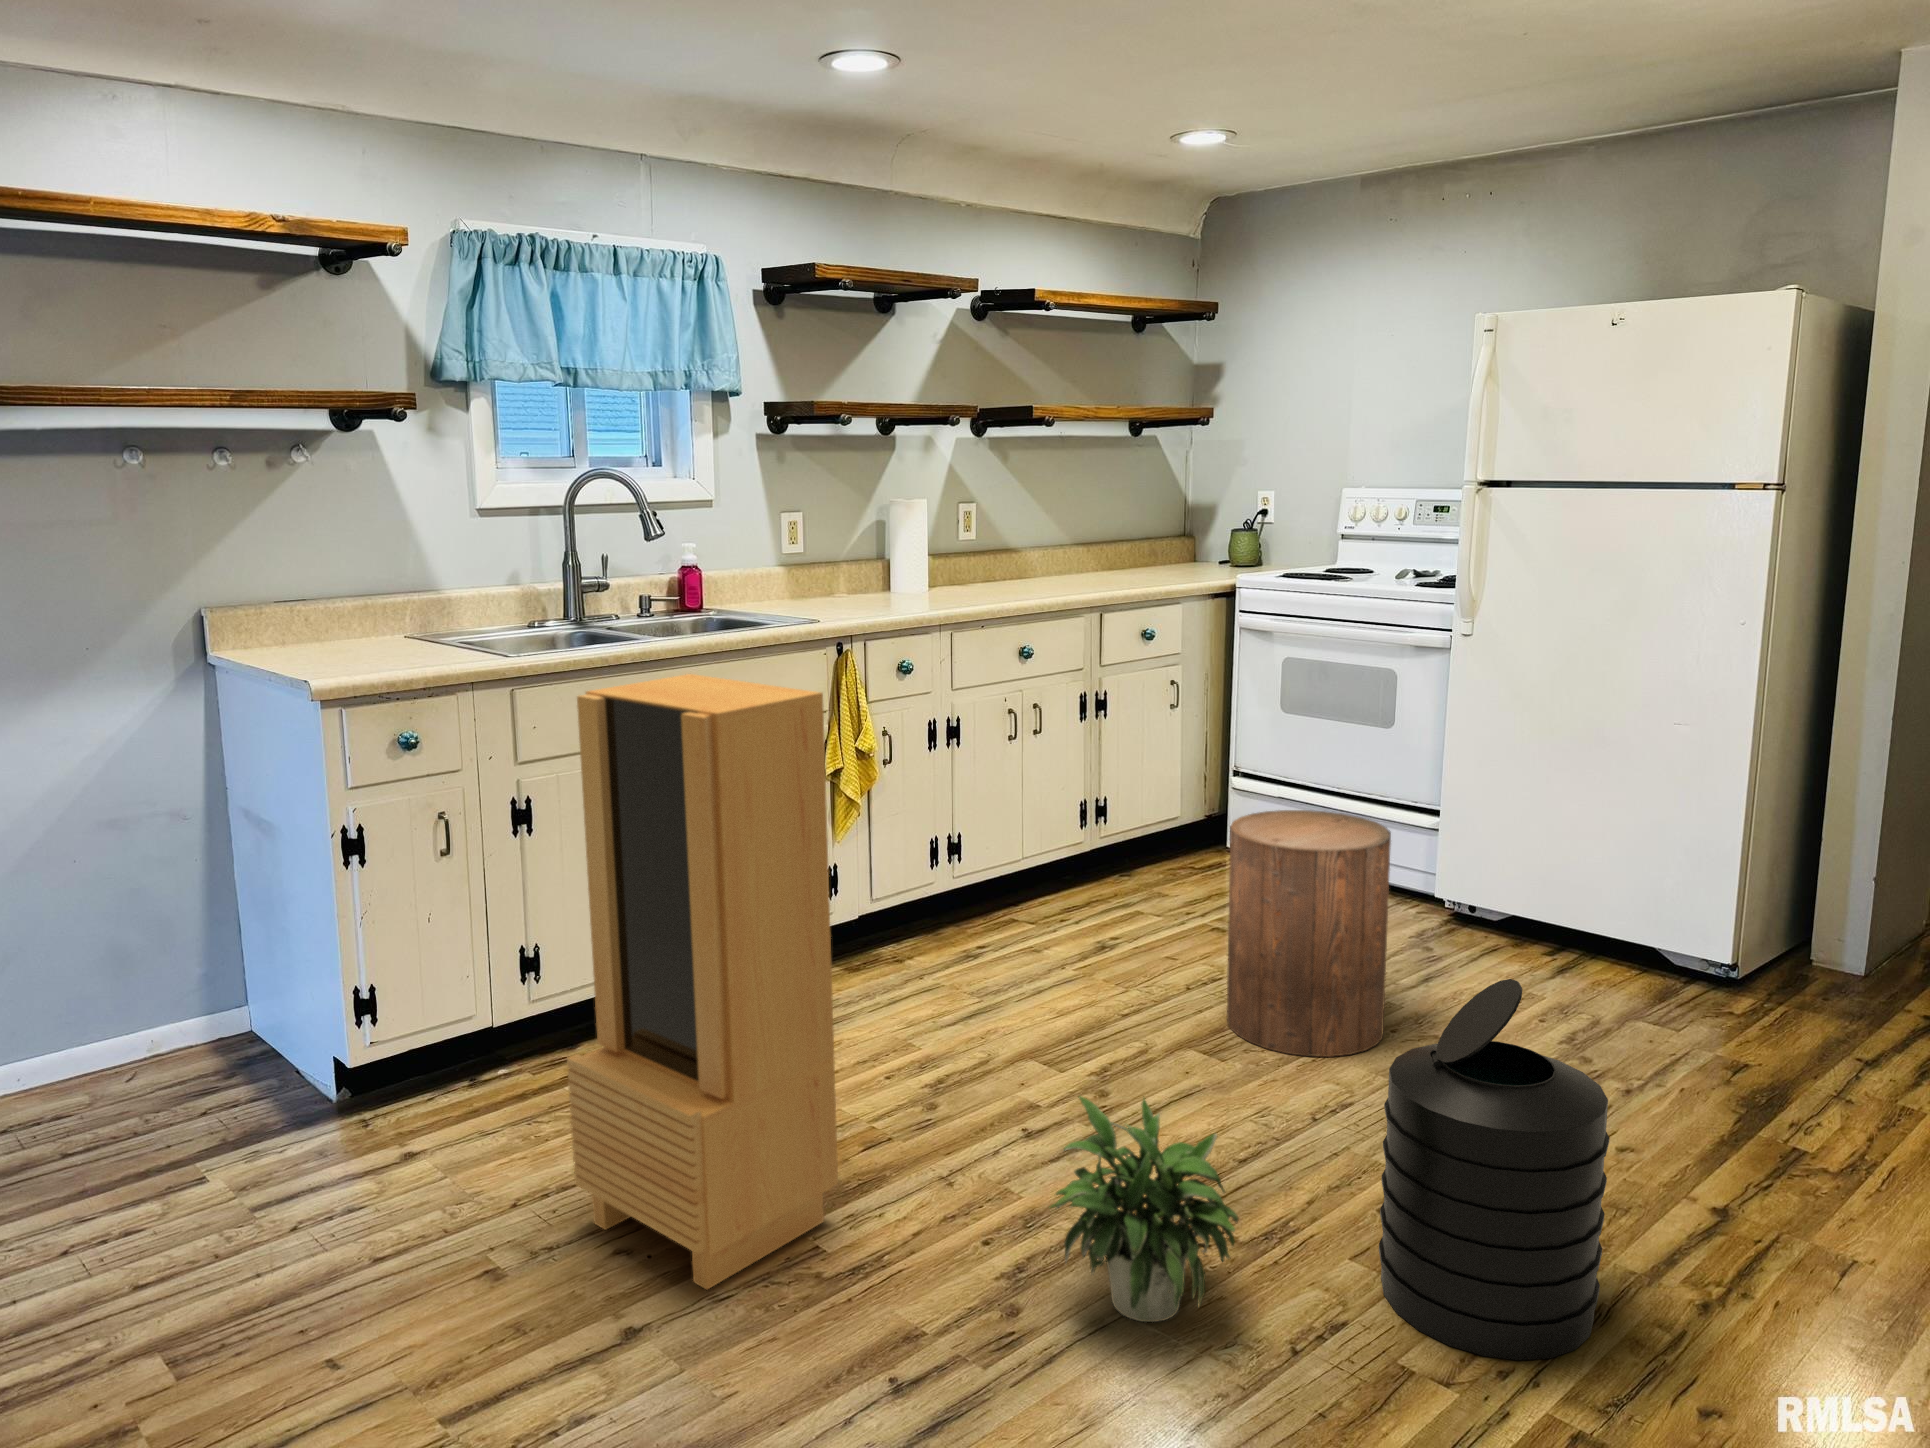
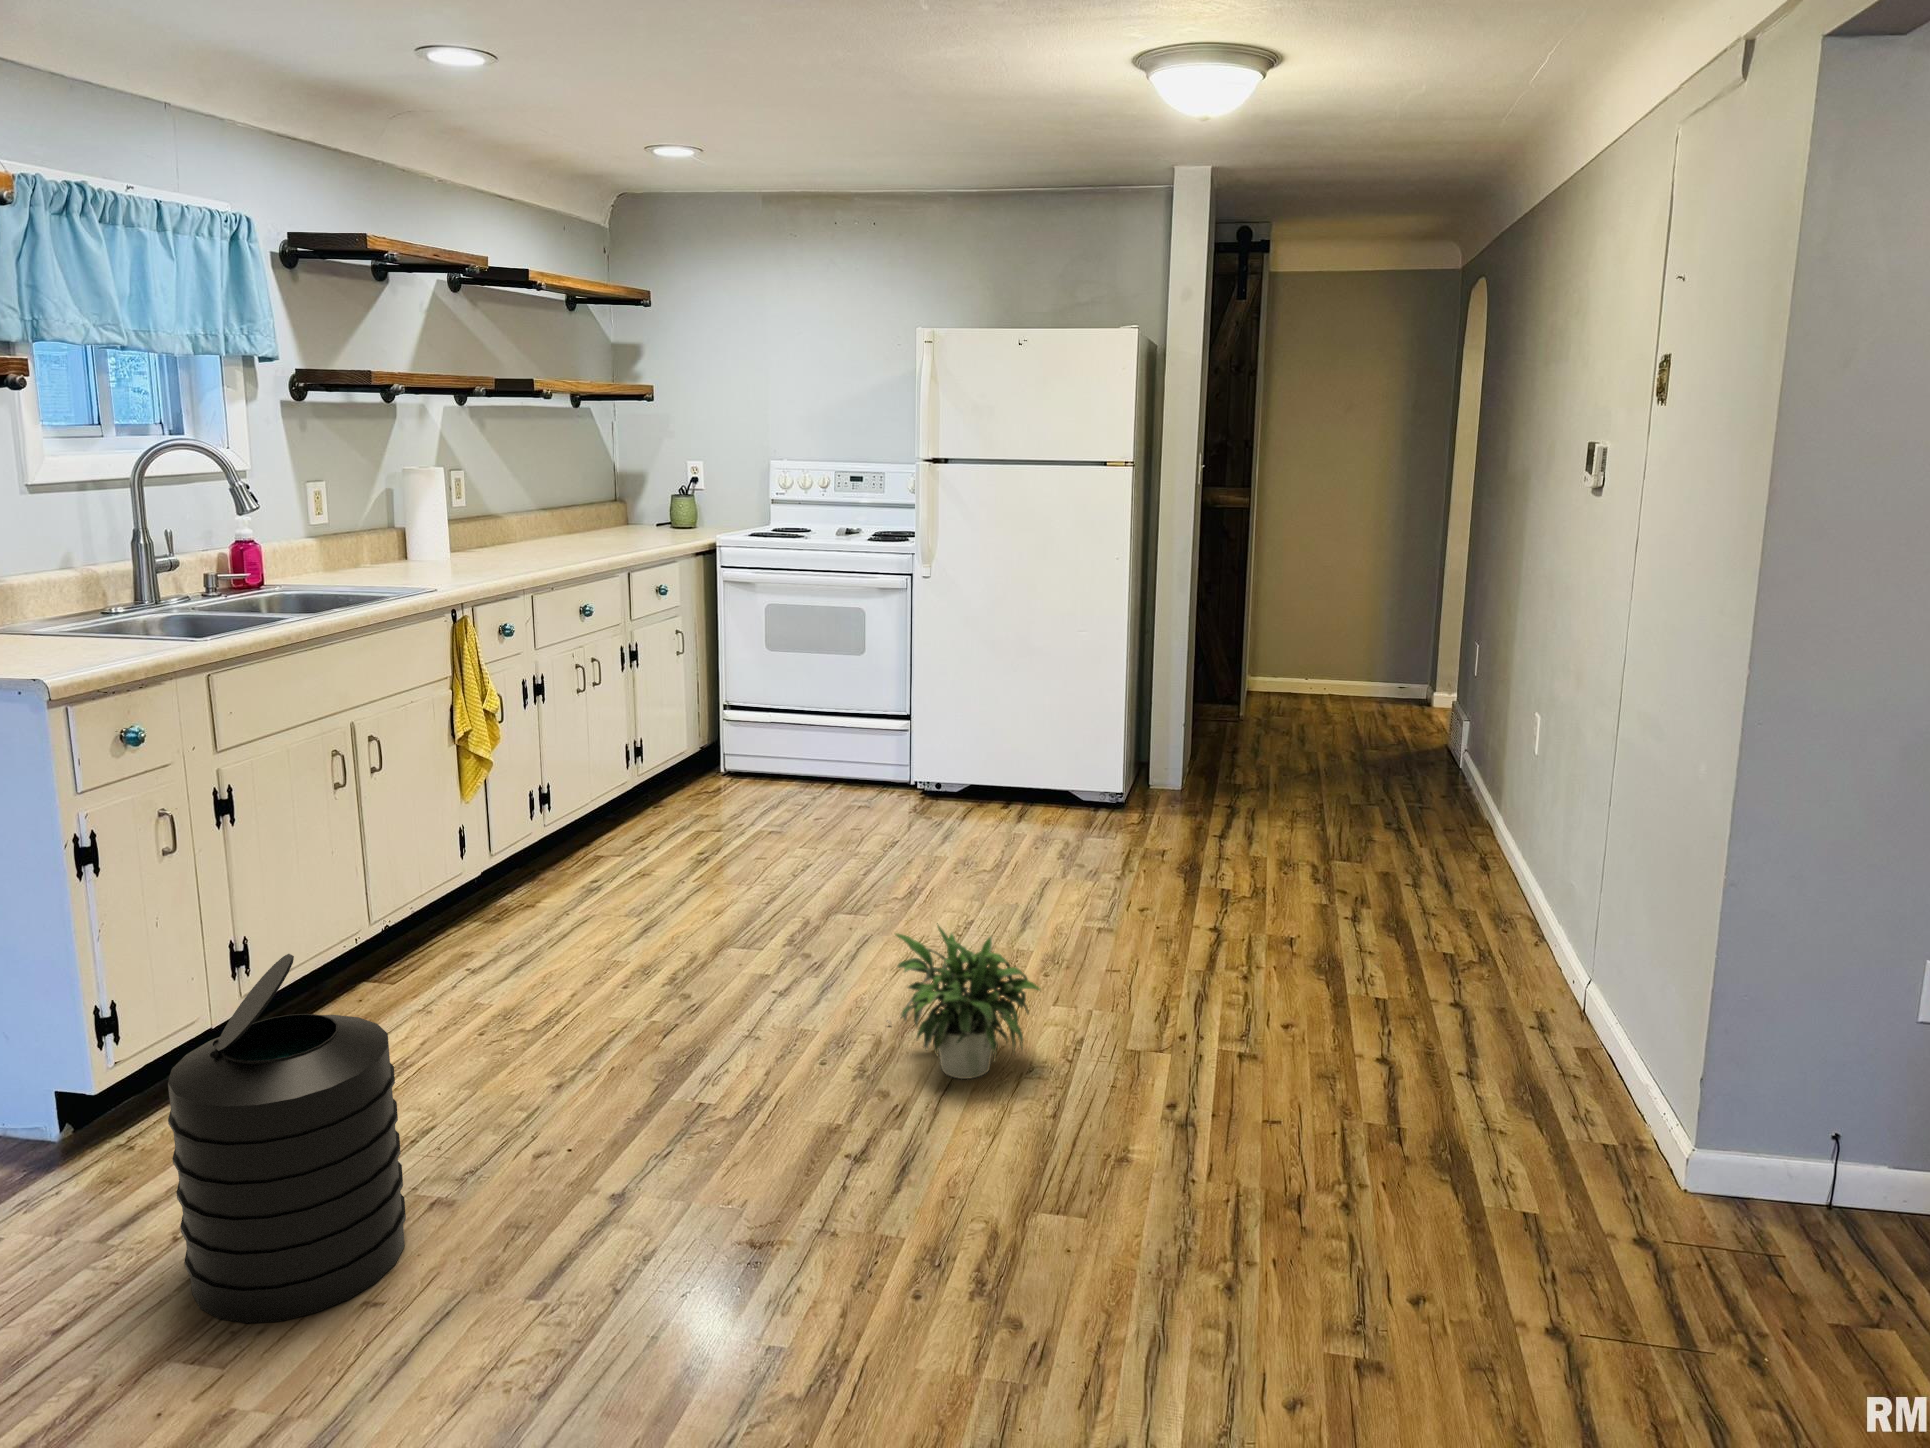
storage cabinet: present [567,674,838,1289] -> none [461,638,702,1164]
stool: present [1227,810,1391,1057] -> none [834,716,953,902]
trash can: present [1379,979,1610,1360] -> present [168,954,406,1323]

